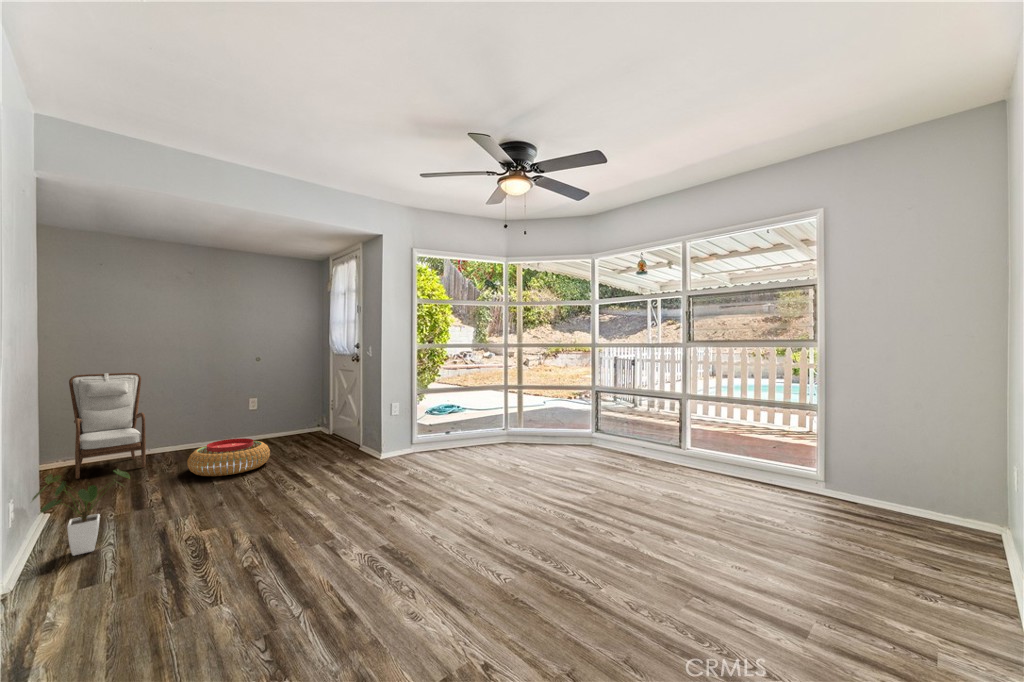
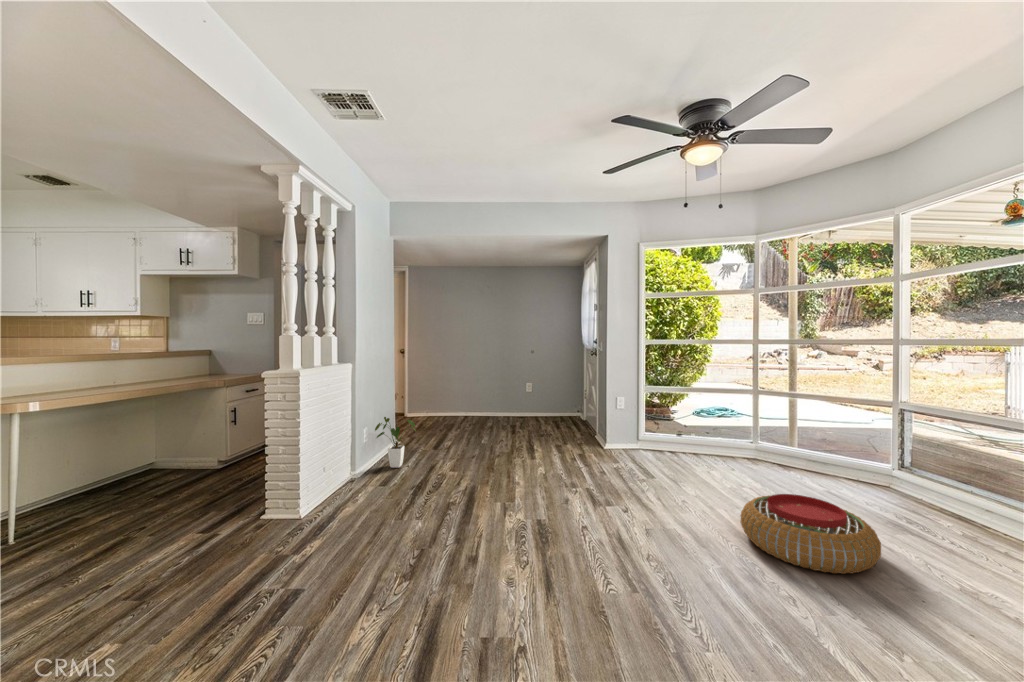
armchair: present [69,373,146,479] -> none [425,359,462,424]
pouf: present [188,438,270,476] -> present [741,494,881,574]

